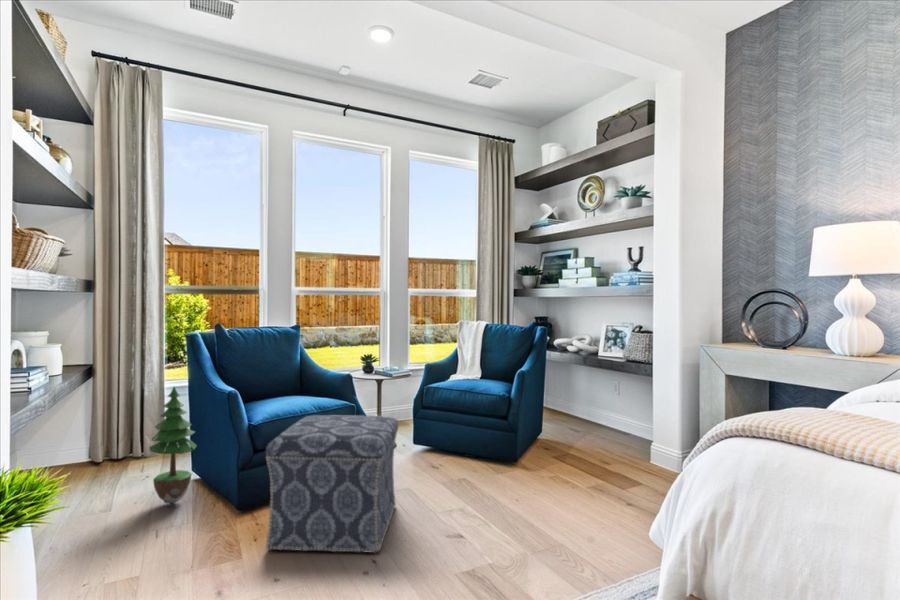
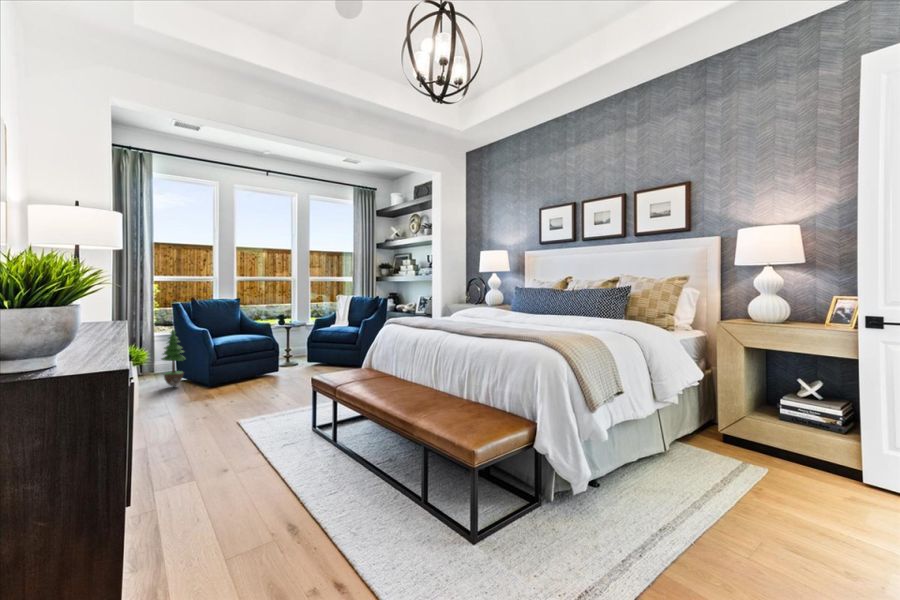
ottoman: present [266,415,398,553] -> none [225,340,292,396]

